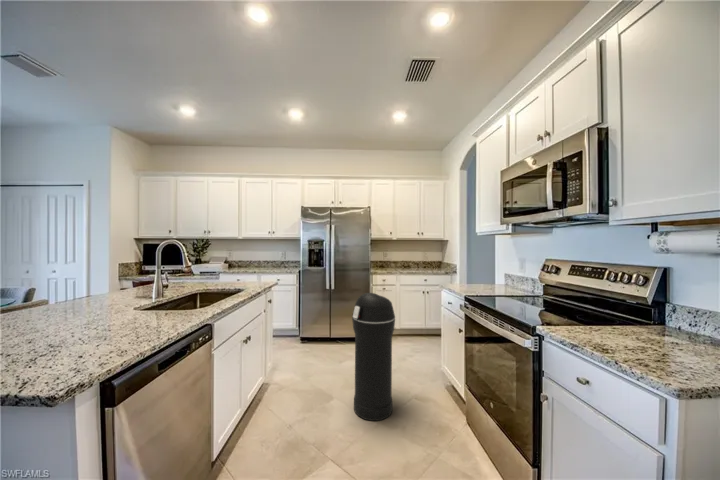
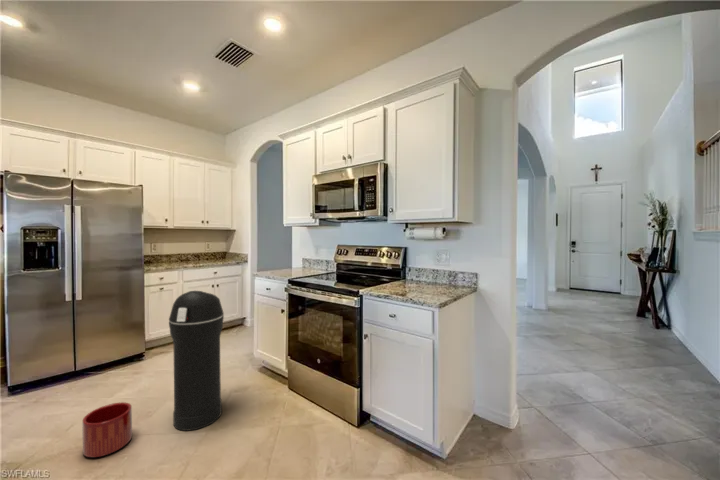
planter: none [301,368,329,406] -> present [82,402,132,457]

